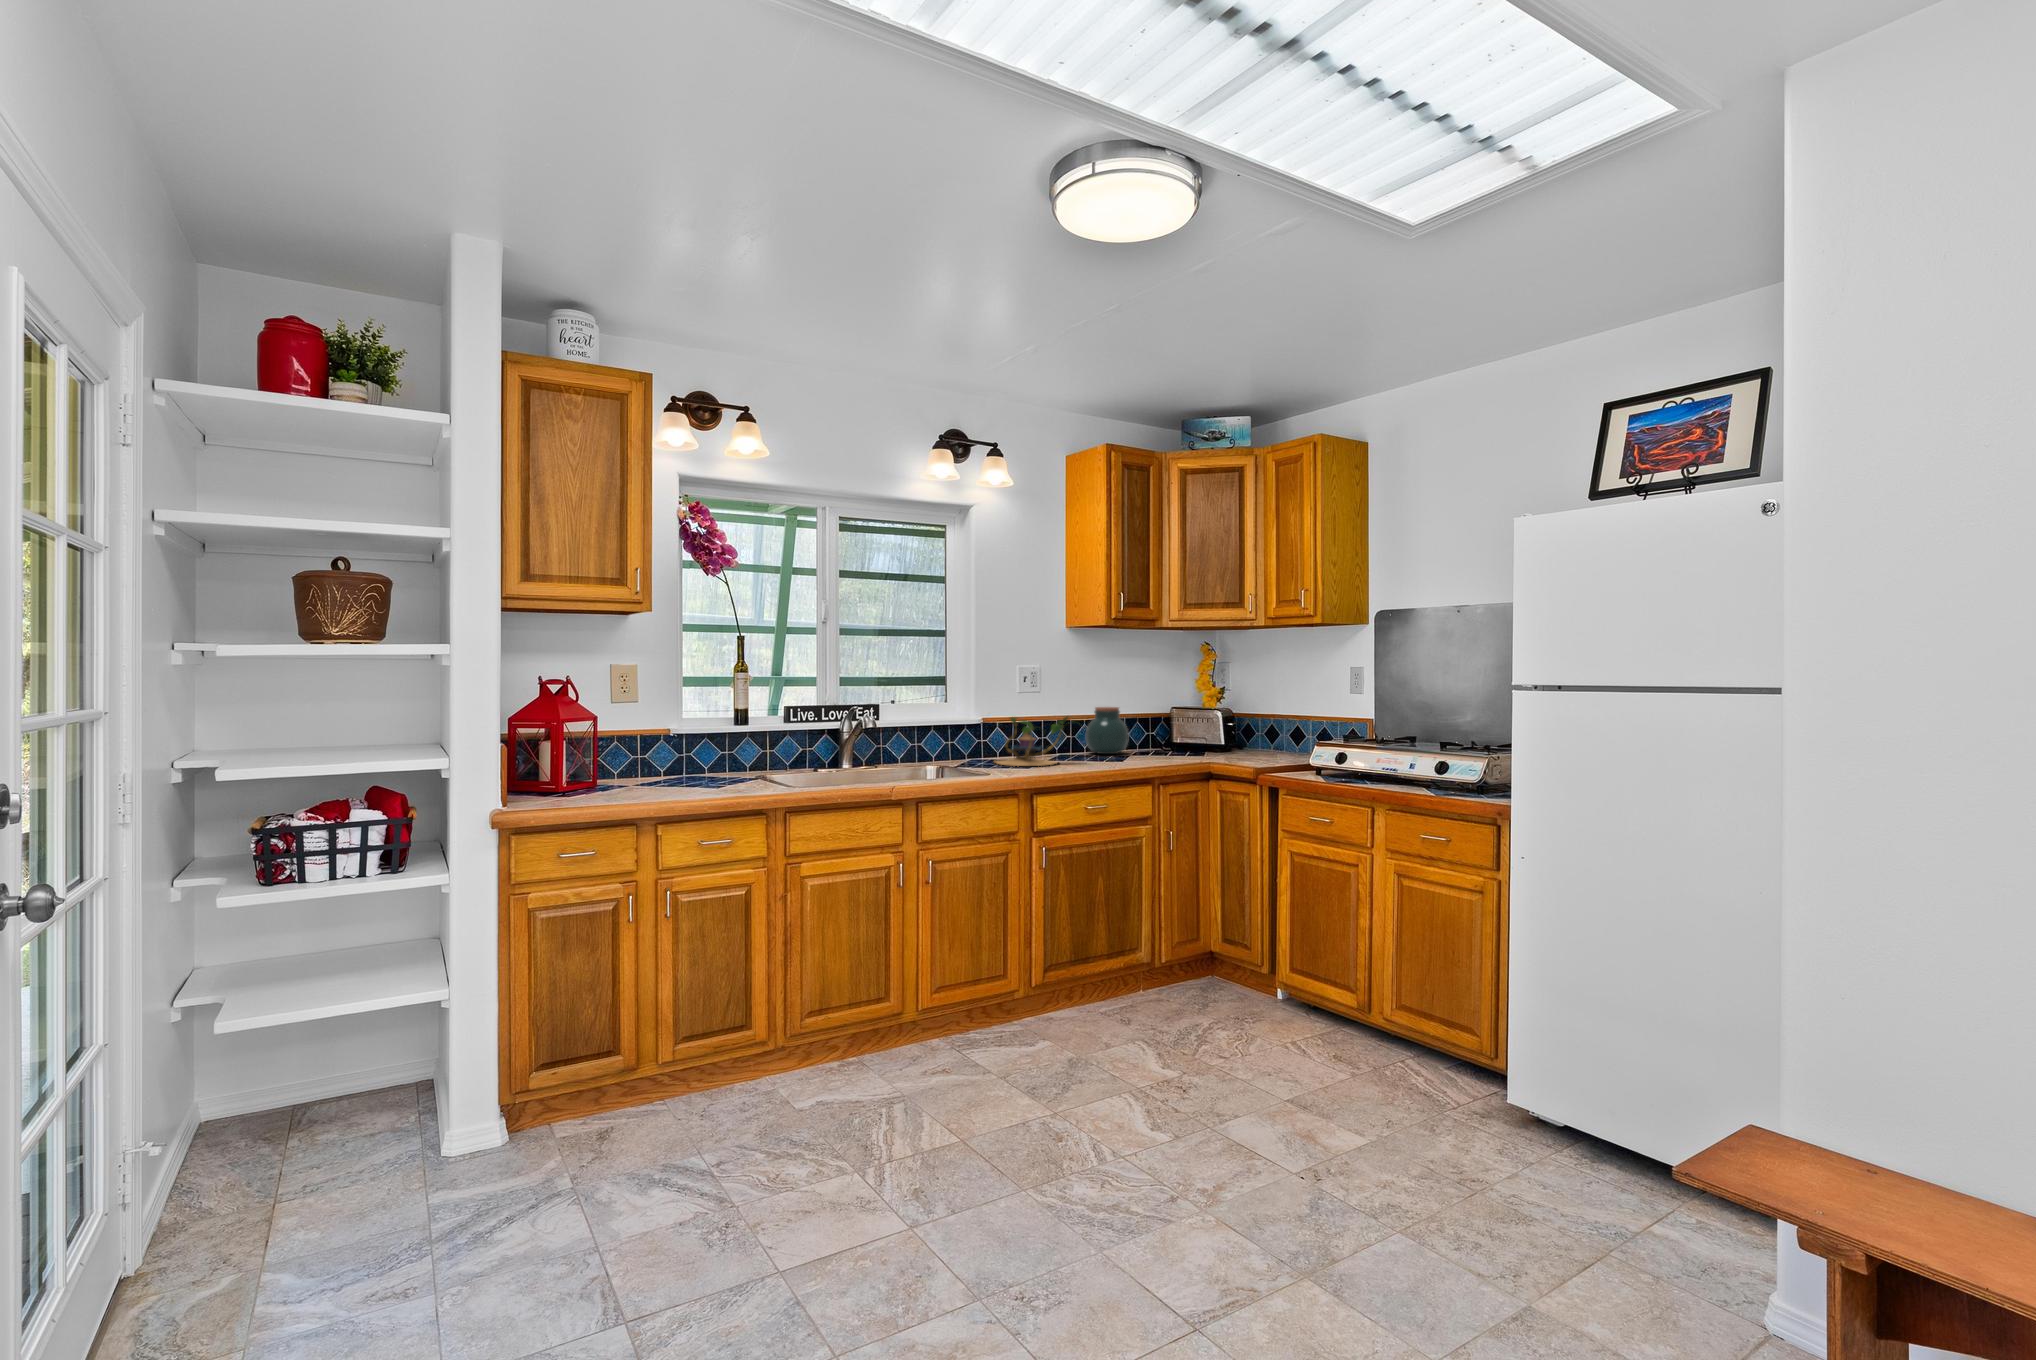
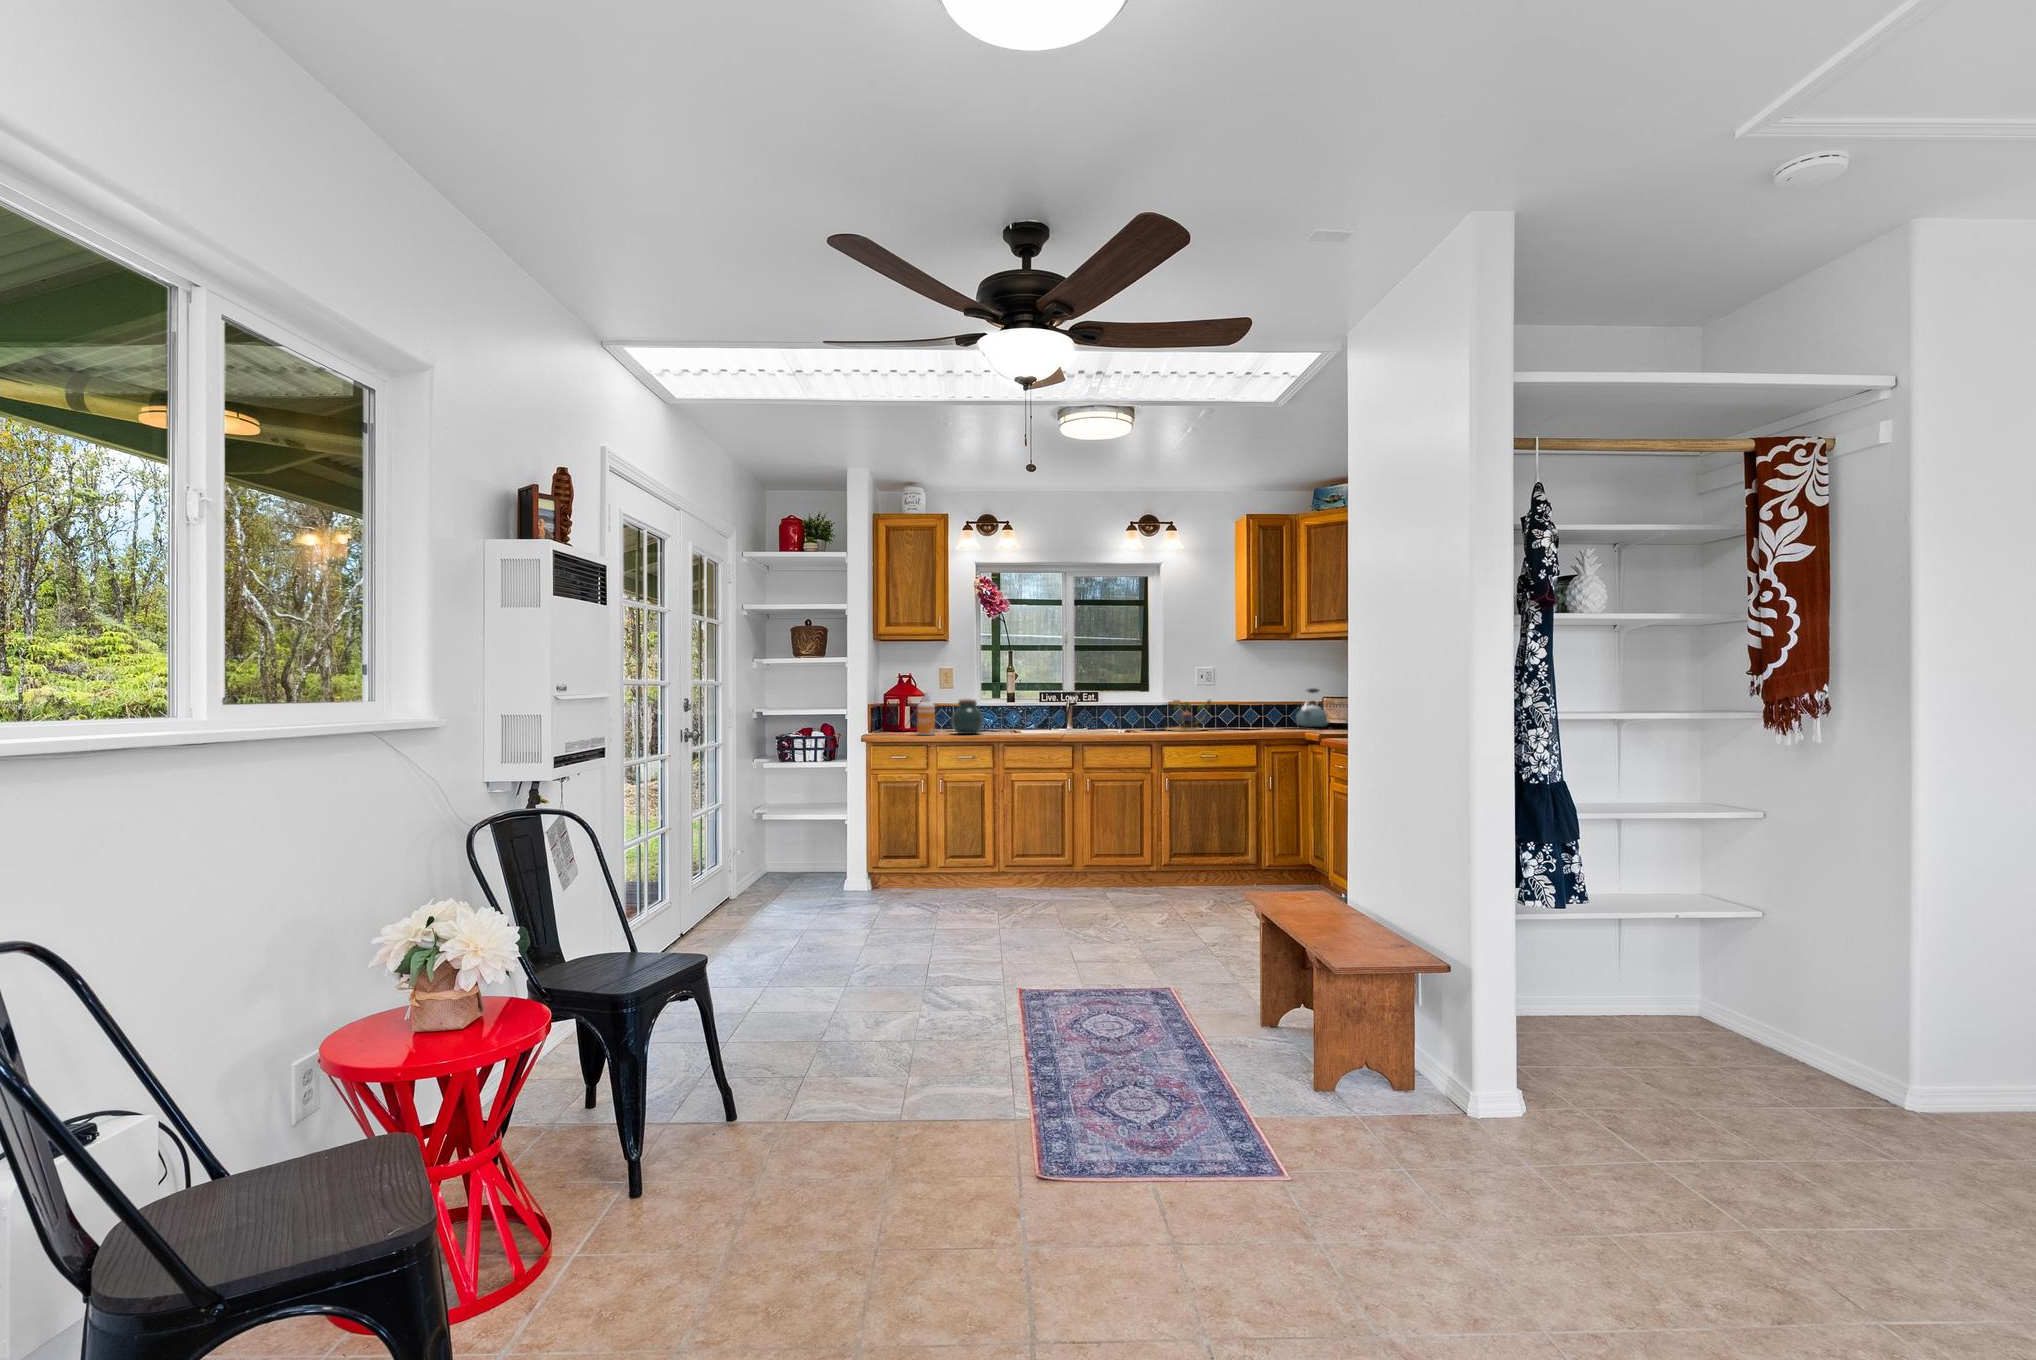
kettle: none [1136,696,1182,750] -> present [1296,689,1329,727]
jar: present [1086,707,1128,754] -> present [952,699,983,734]
soap dispenser: none [604,714,641,802] -> present [917,692,935,735]

